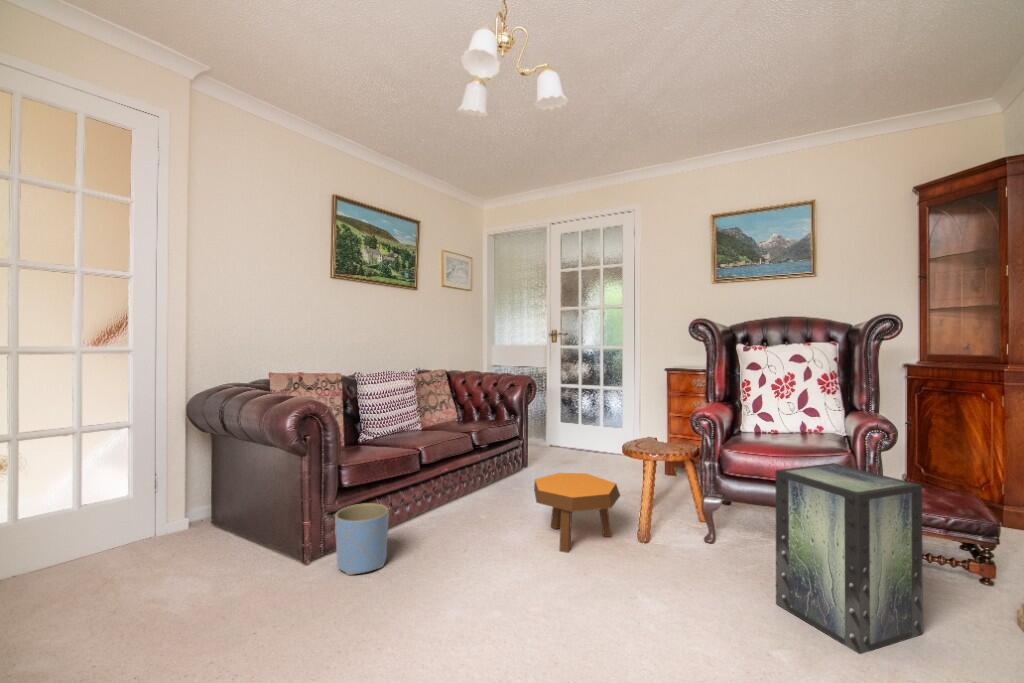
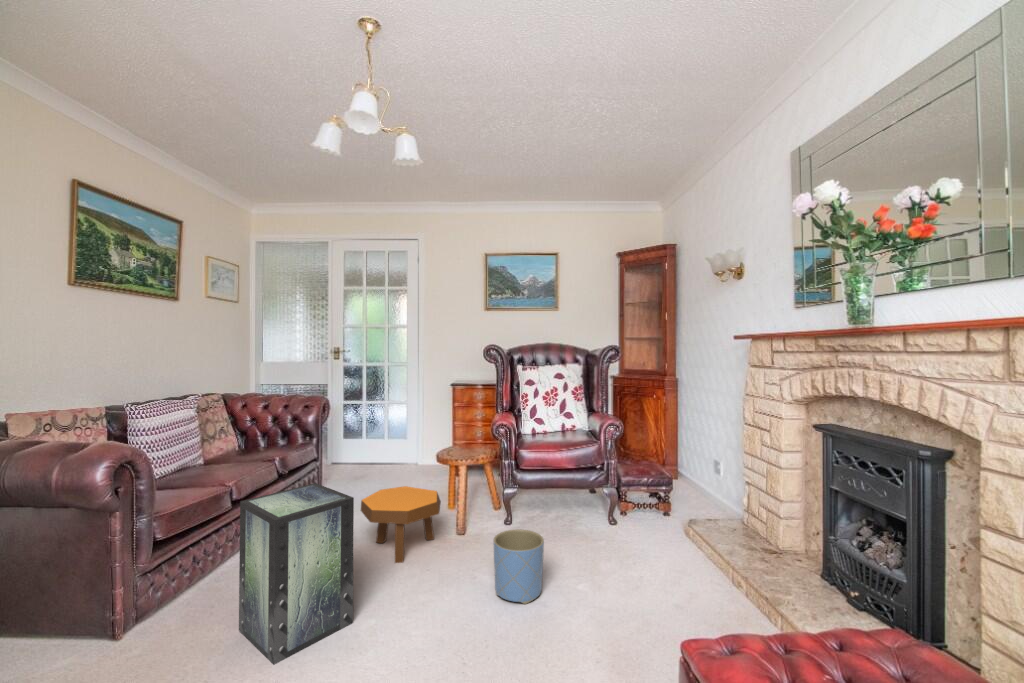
storage box: present [776,463,923,654] -> present [239,483,354,665]
planter: present [335,503,389,575] -> present [494,529,544,604]

